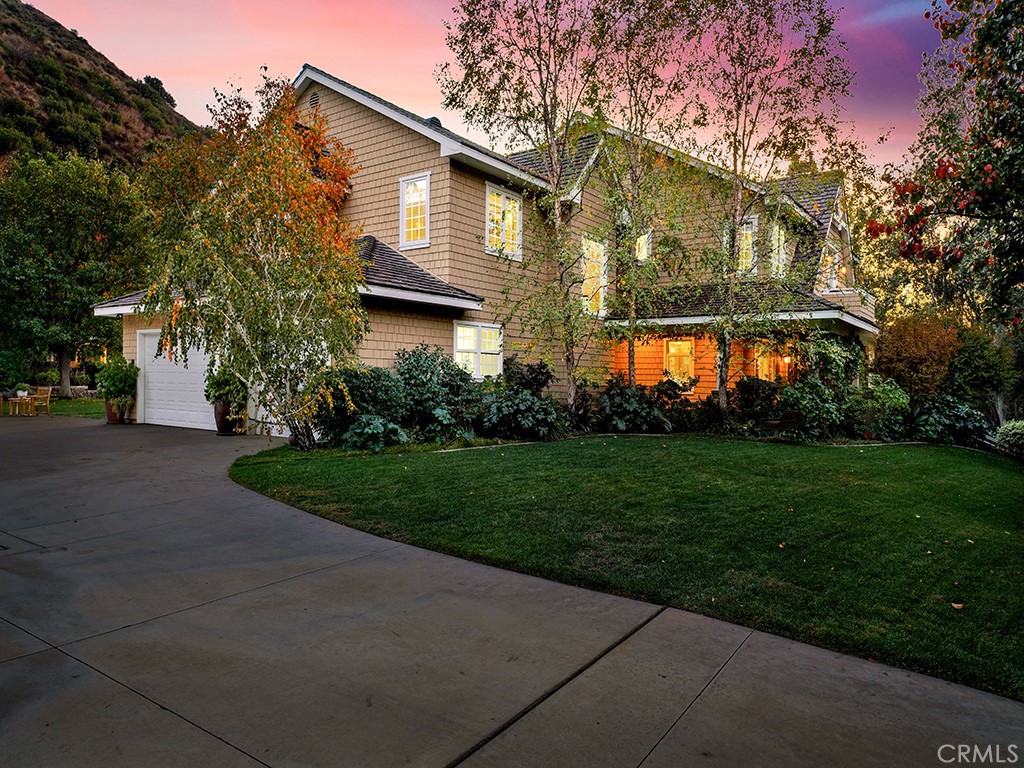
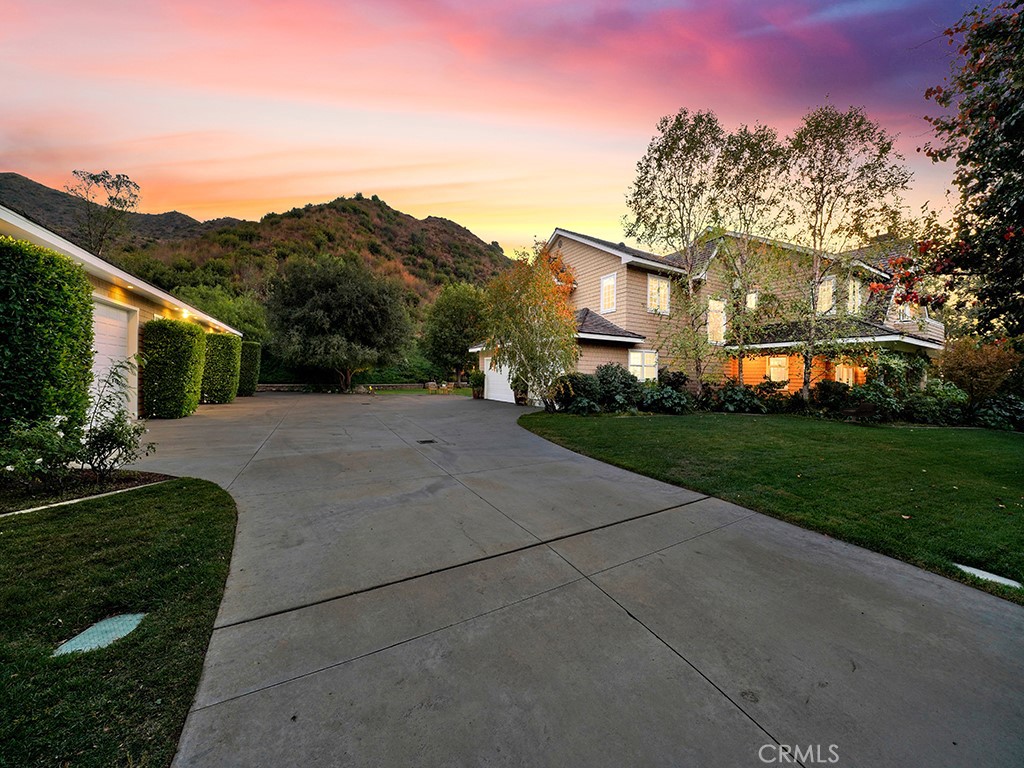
potted tree: present [854,403,886,439] -> none [931,400,967,427]

